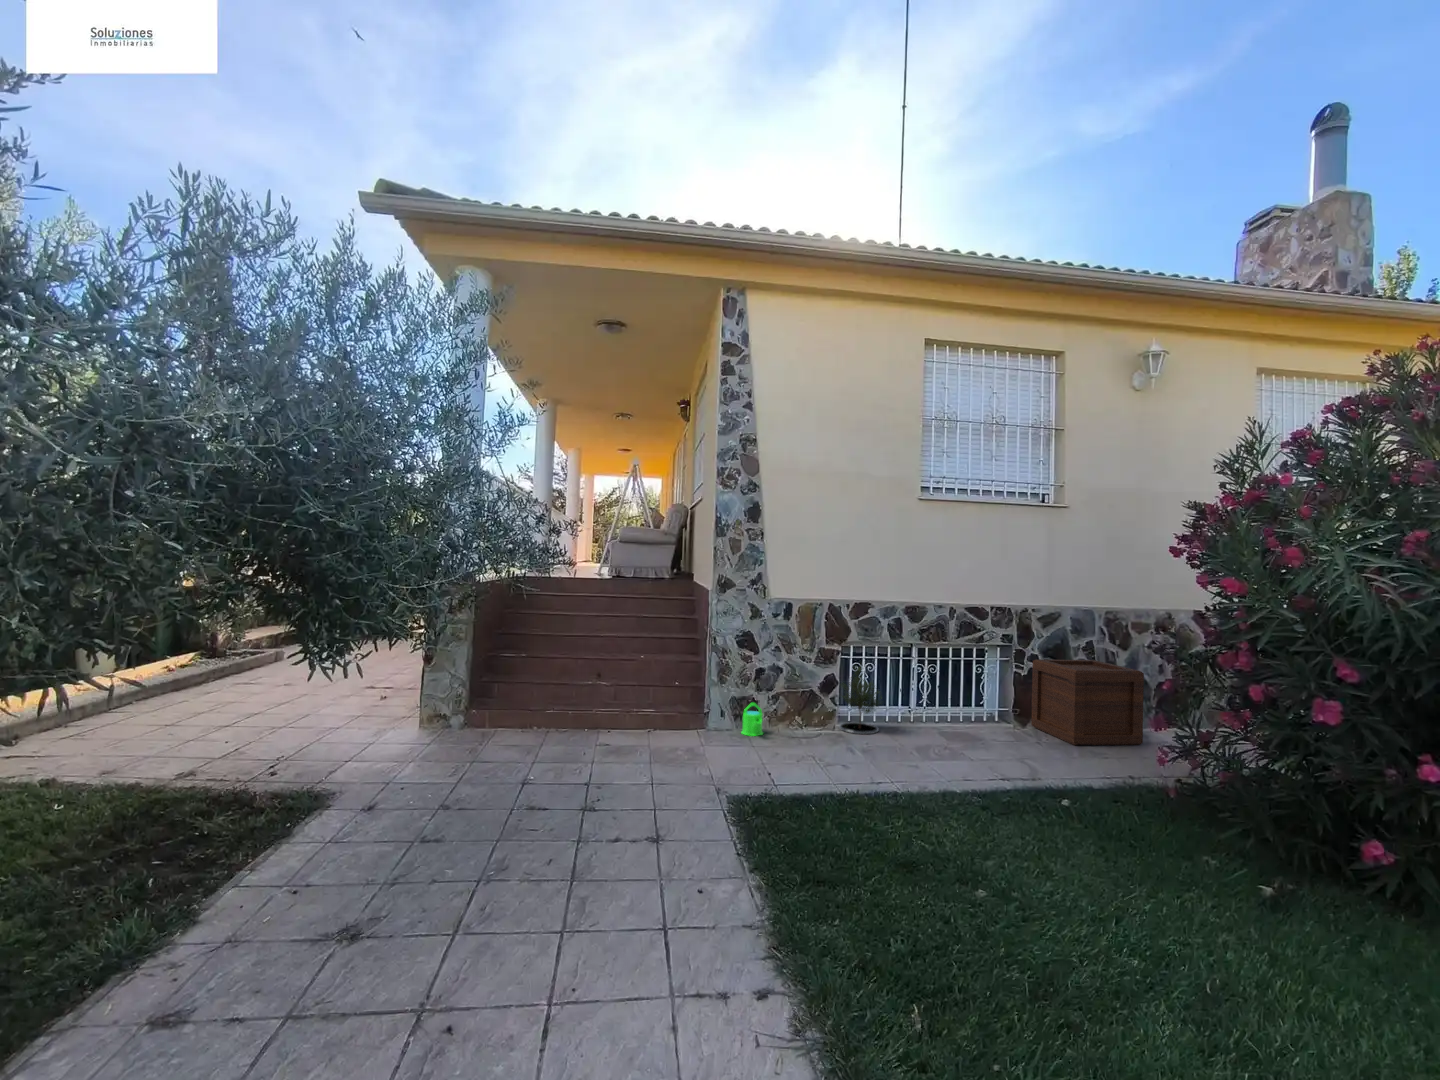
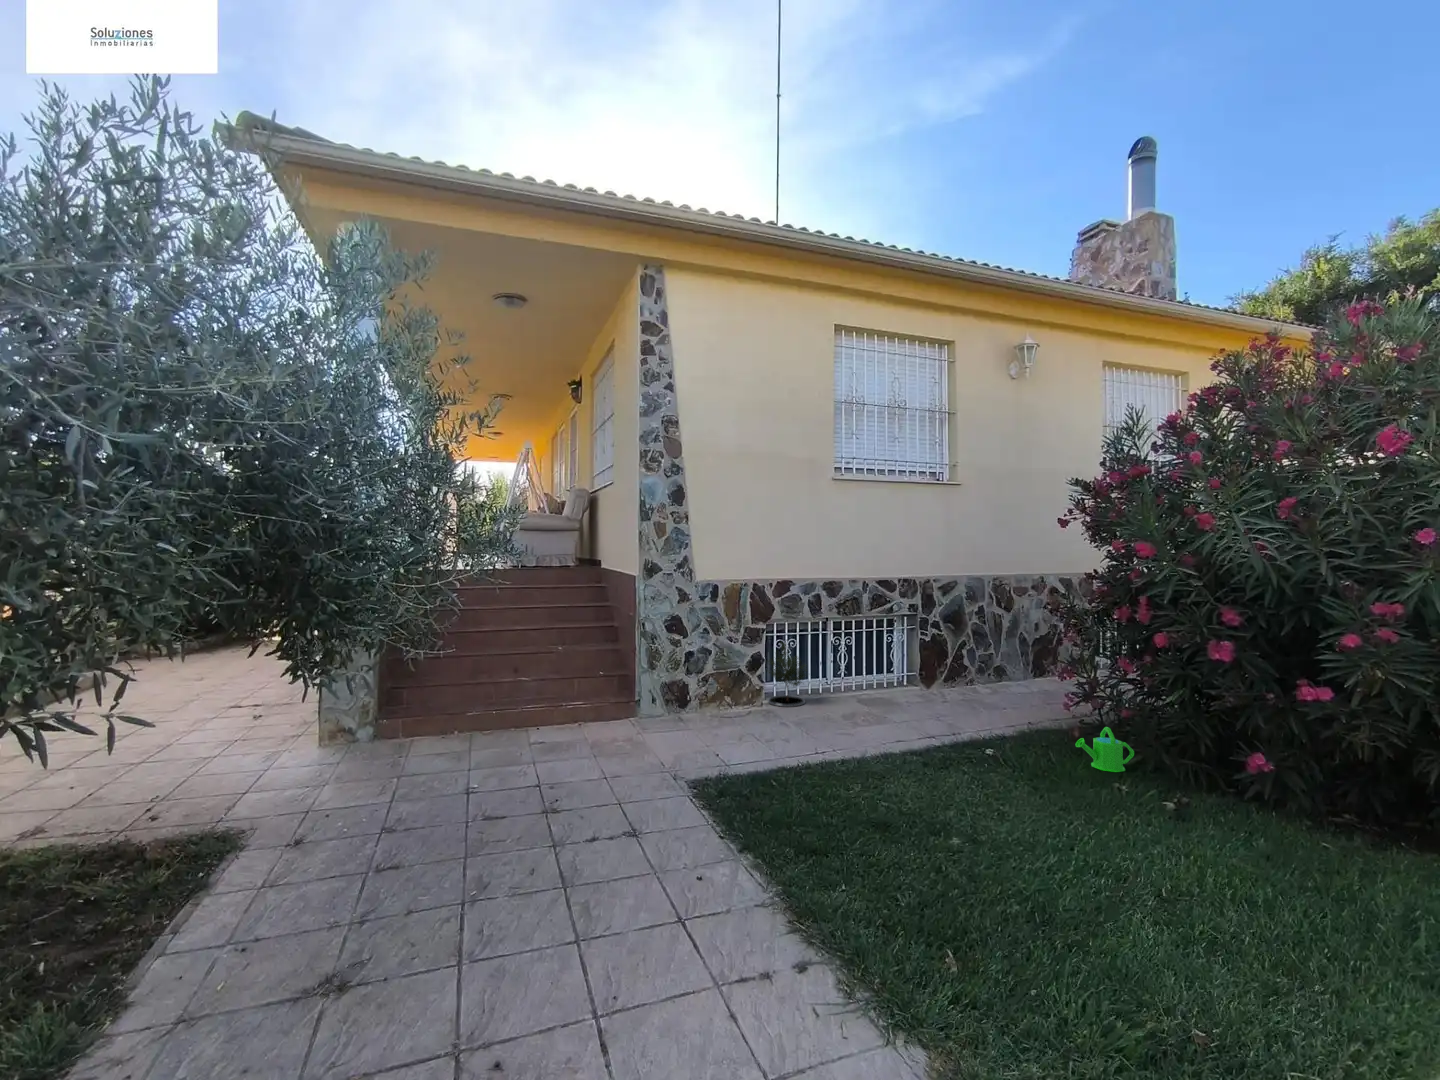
wooden crate: present [1031,659,1144,745] -> none [934,622,1031,700]
watering can: present [742,703,763,736] -> present [1075,727,1134,772]

